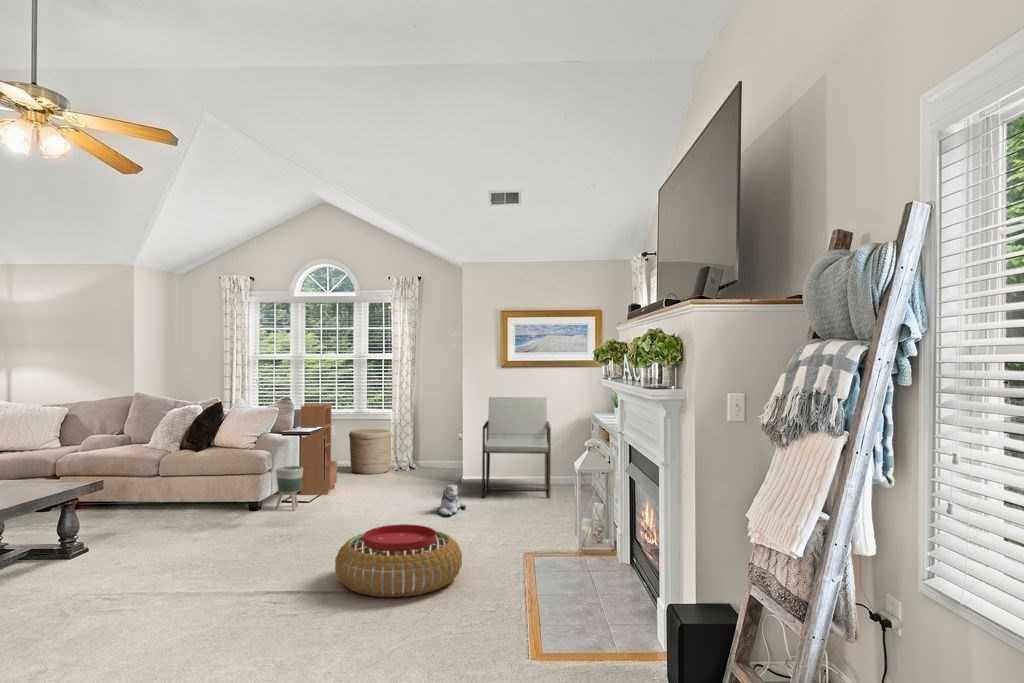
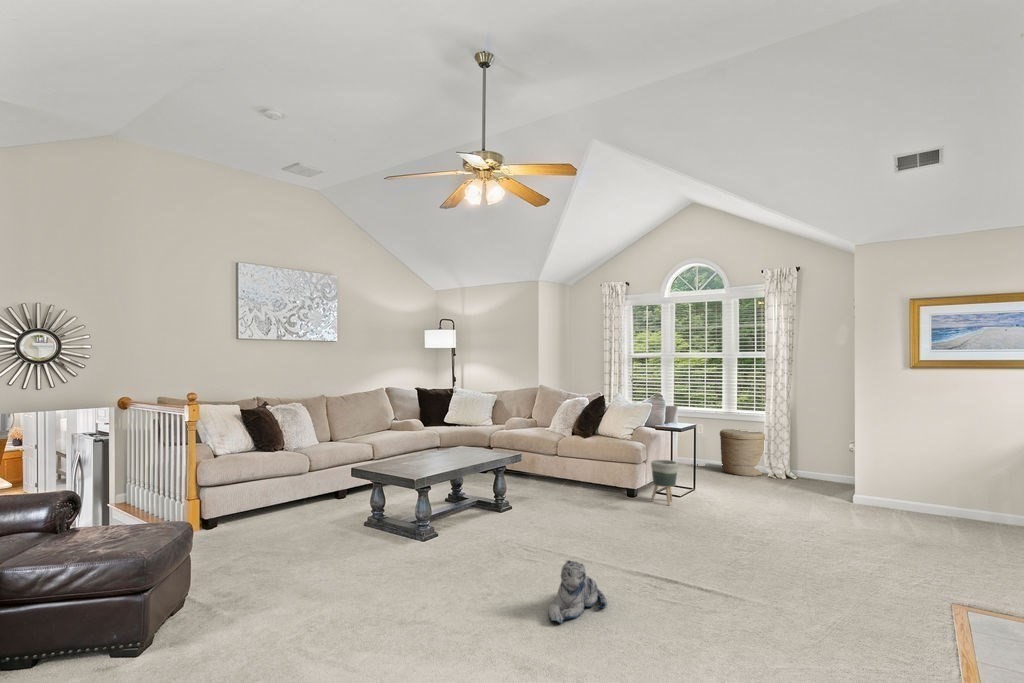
armchair: present [482,397,551,498] -> none [891,402,999,538]
bookcase: present [300,404,337,495] -> none [673,400,710,493]
plush toy: present [439,484,466,516] -> present [548,560,607,623]
pouf: present [335,524,462,597] -> none [726,548,905,654]

